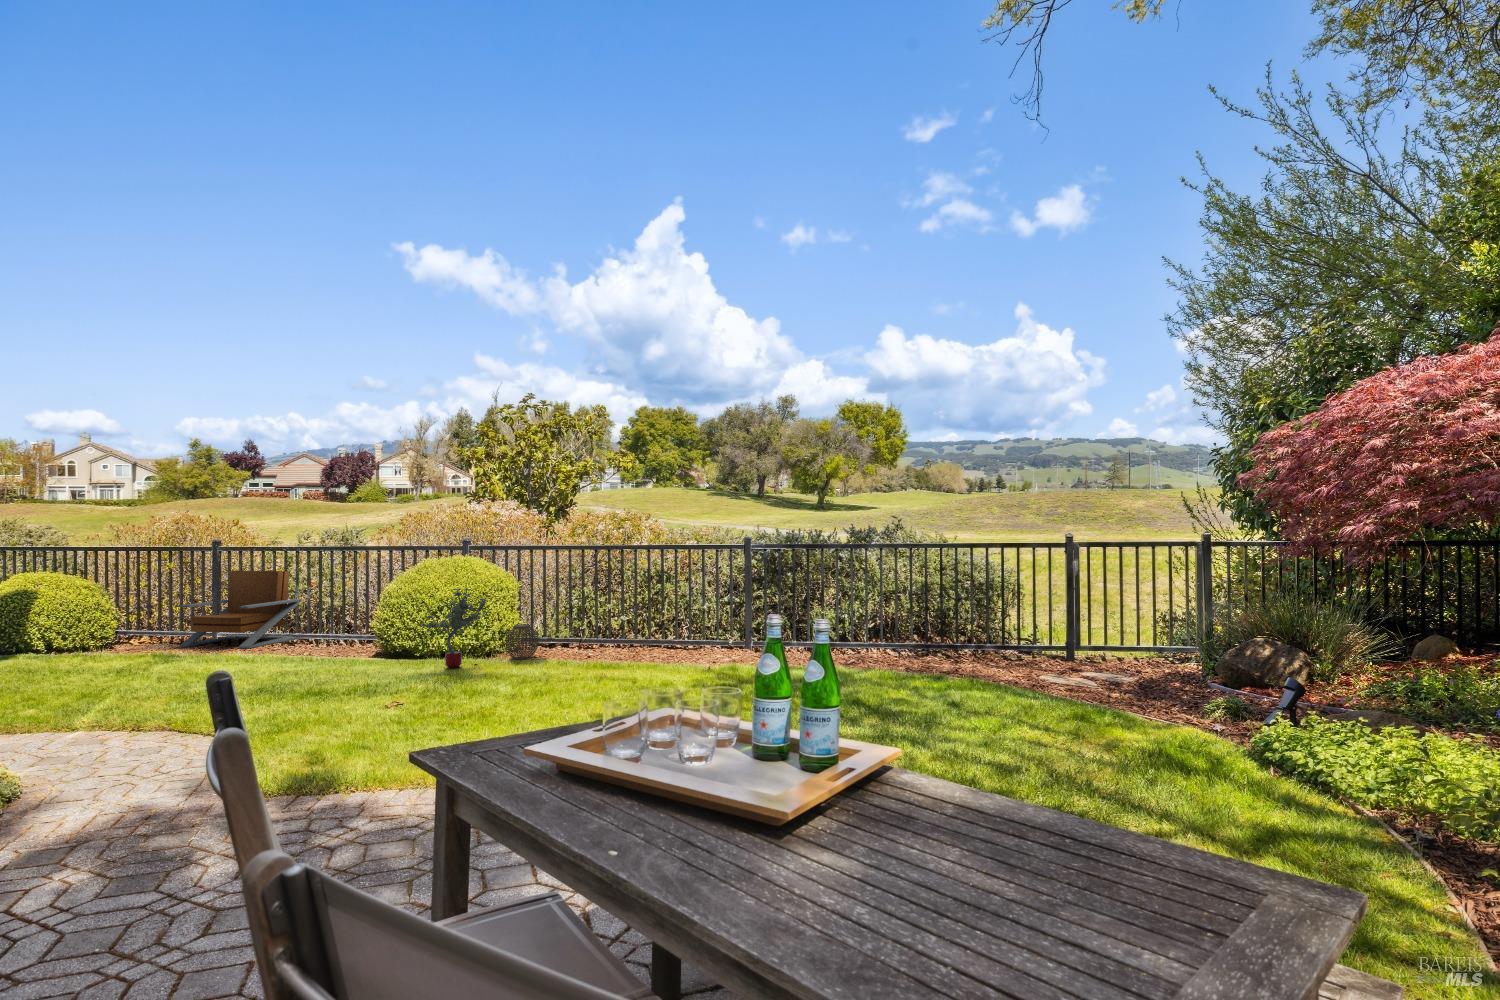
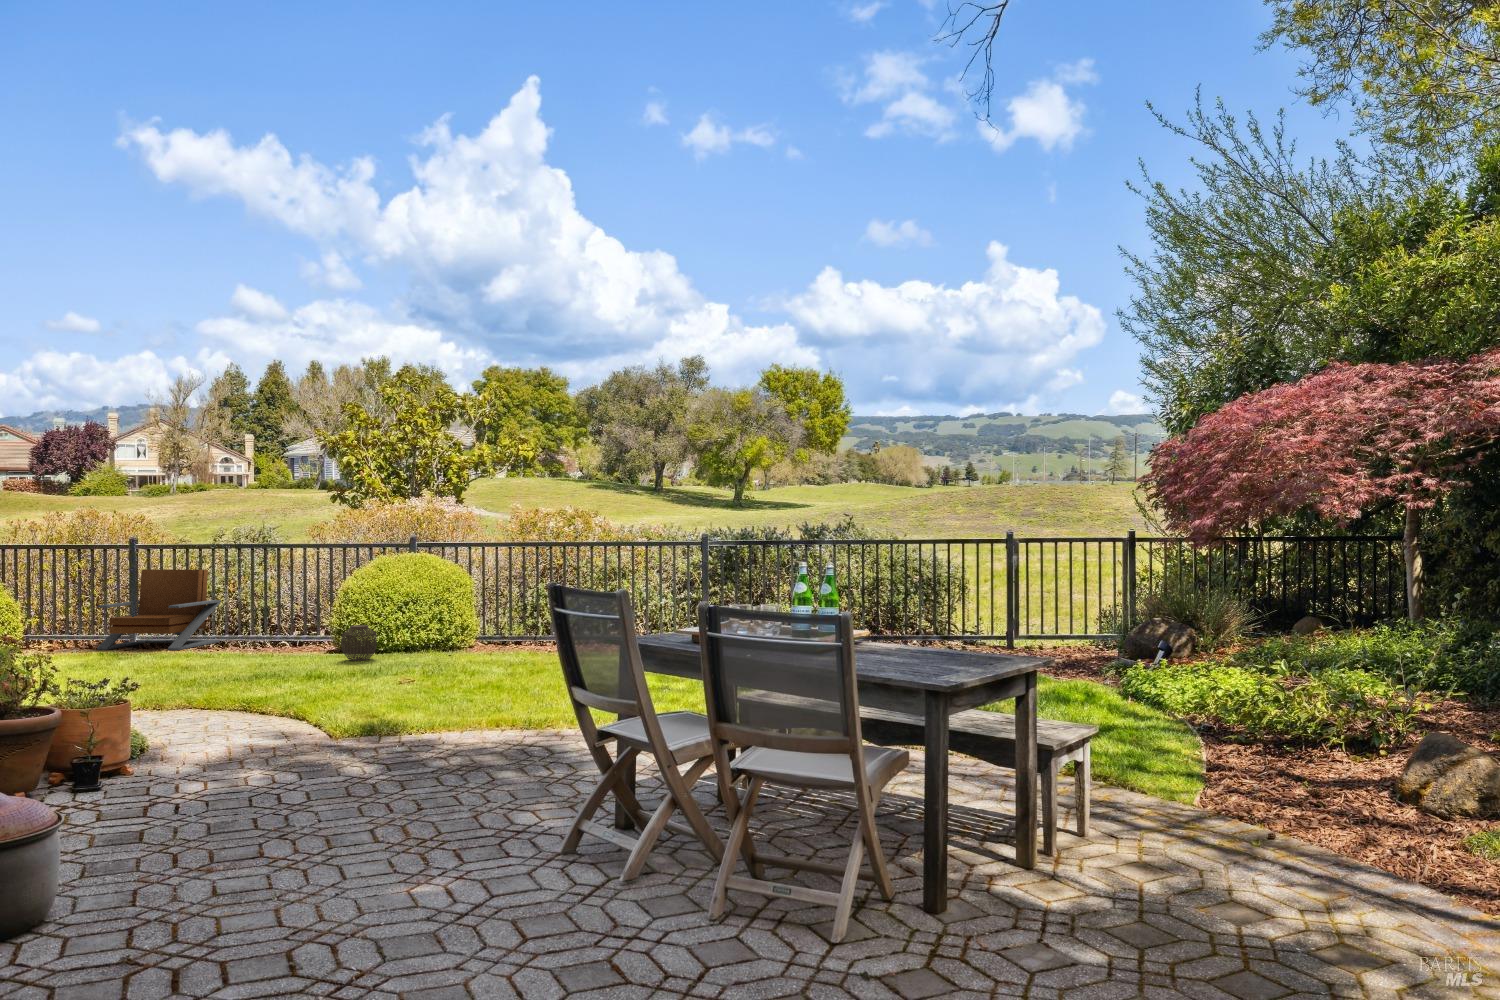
potted tree: present [421,588,487,668] -> none [391,582,458,660]
woven basket: present [505,624,538,660] -> present [341,625,377,661]

